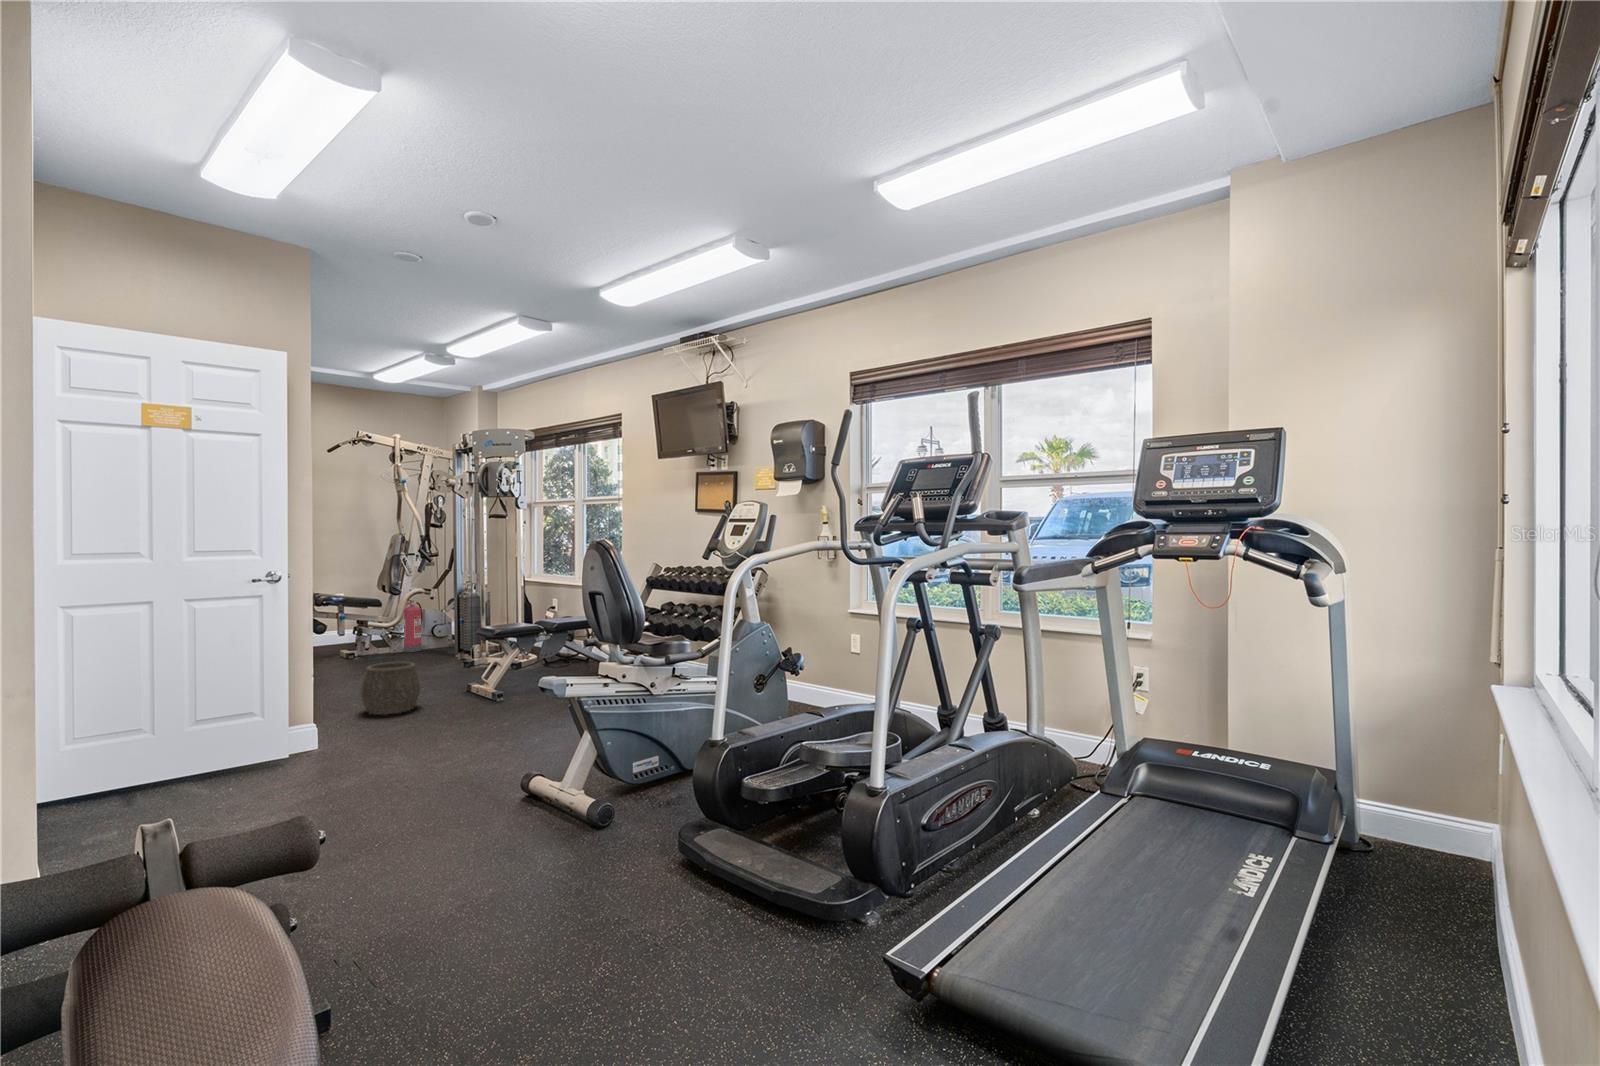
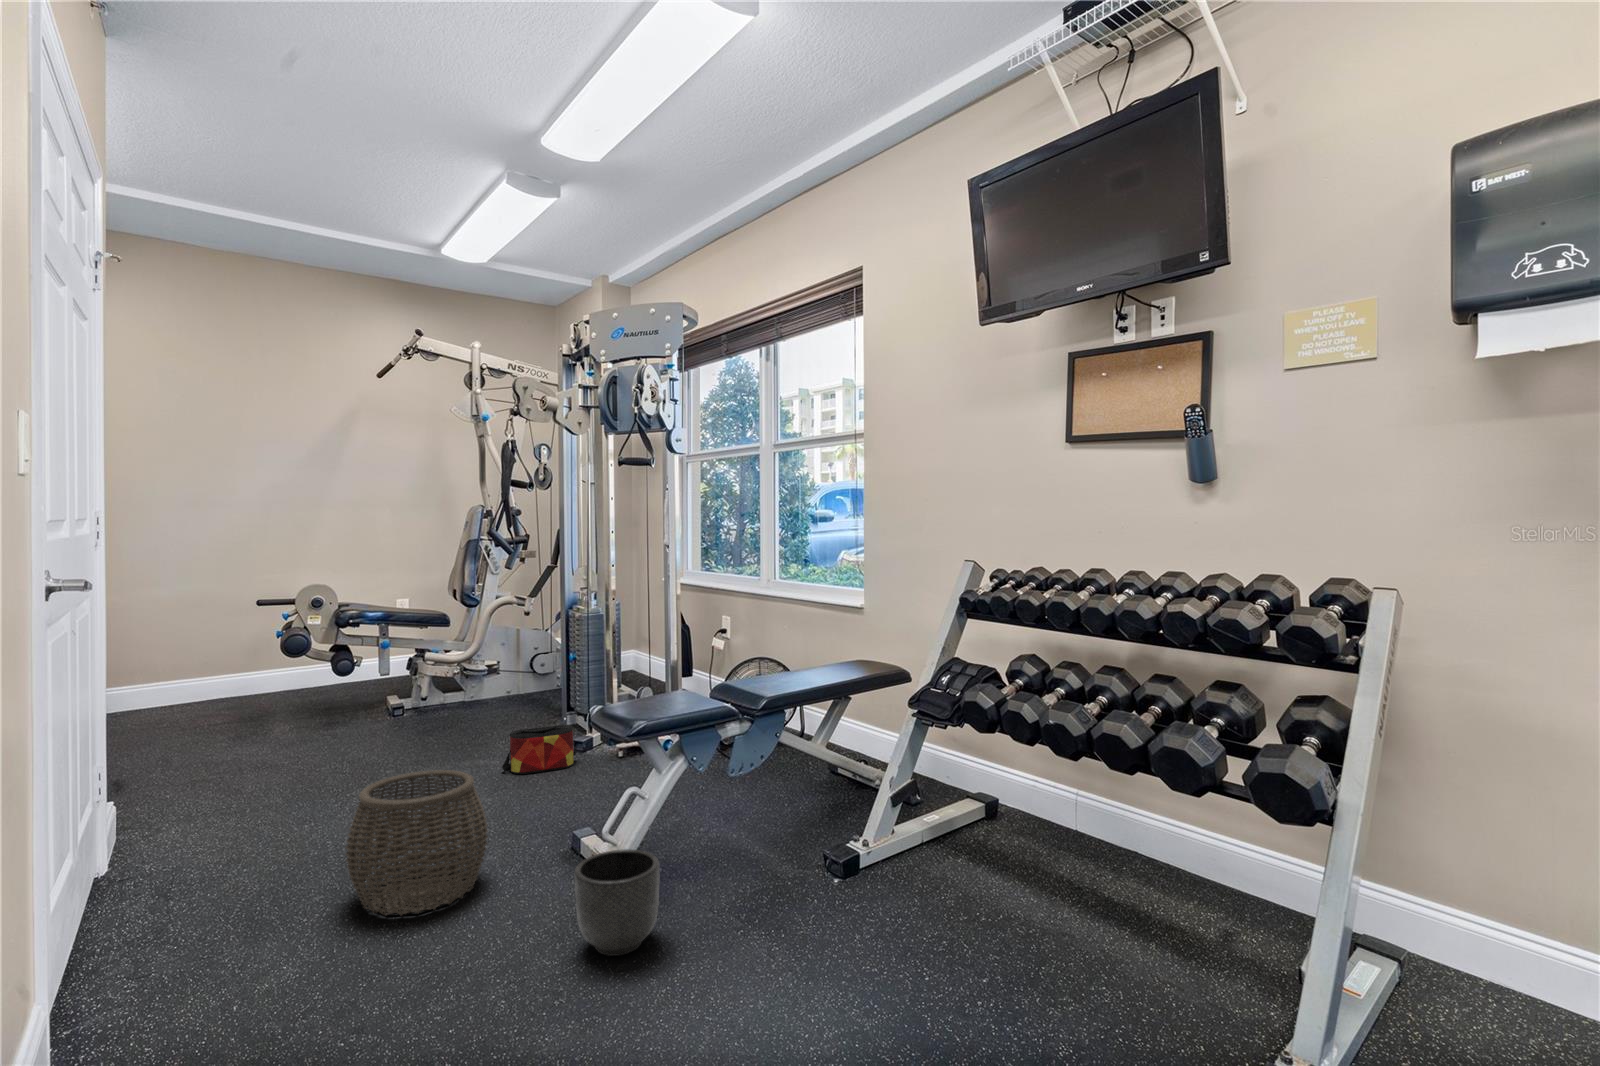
fire extinguisher: present [404,600,423,652] -> none [482,614,513,703]
bag: none [421,655,461,678] -> present [502,725,577,774]
planter: none [459,685,492,720] -> present [575,849,659,956]

